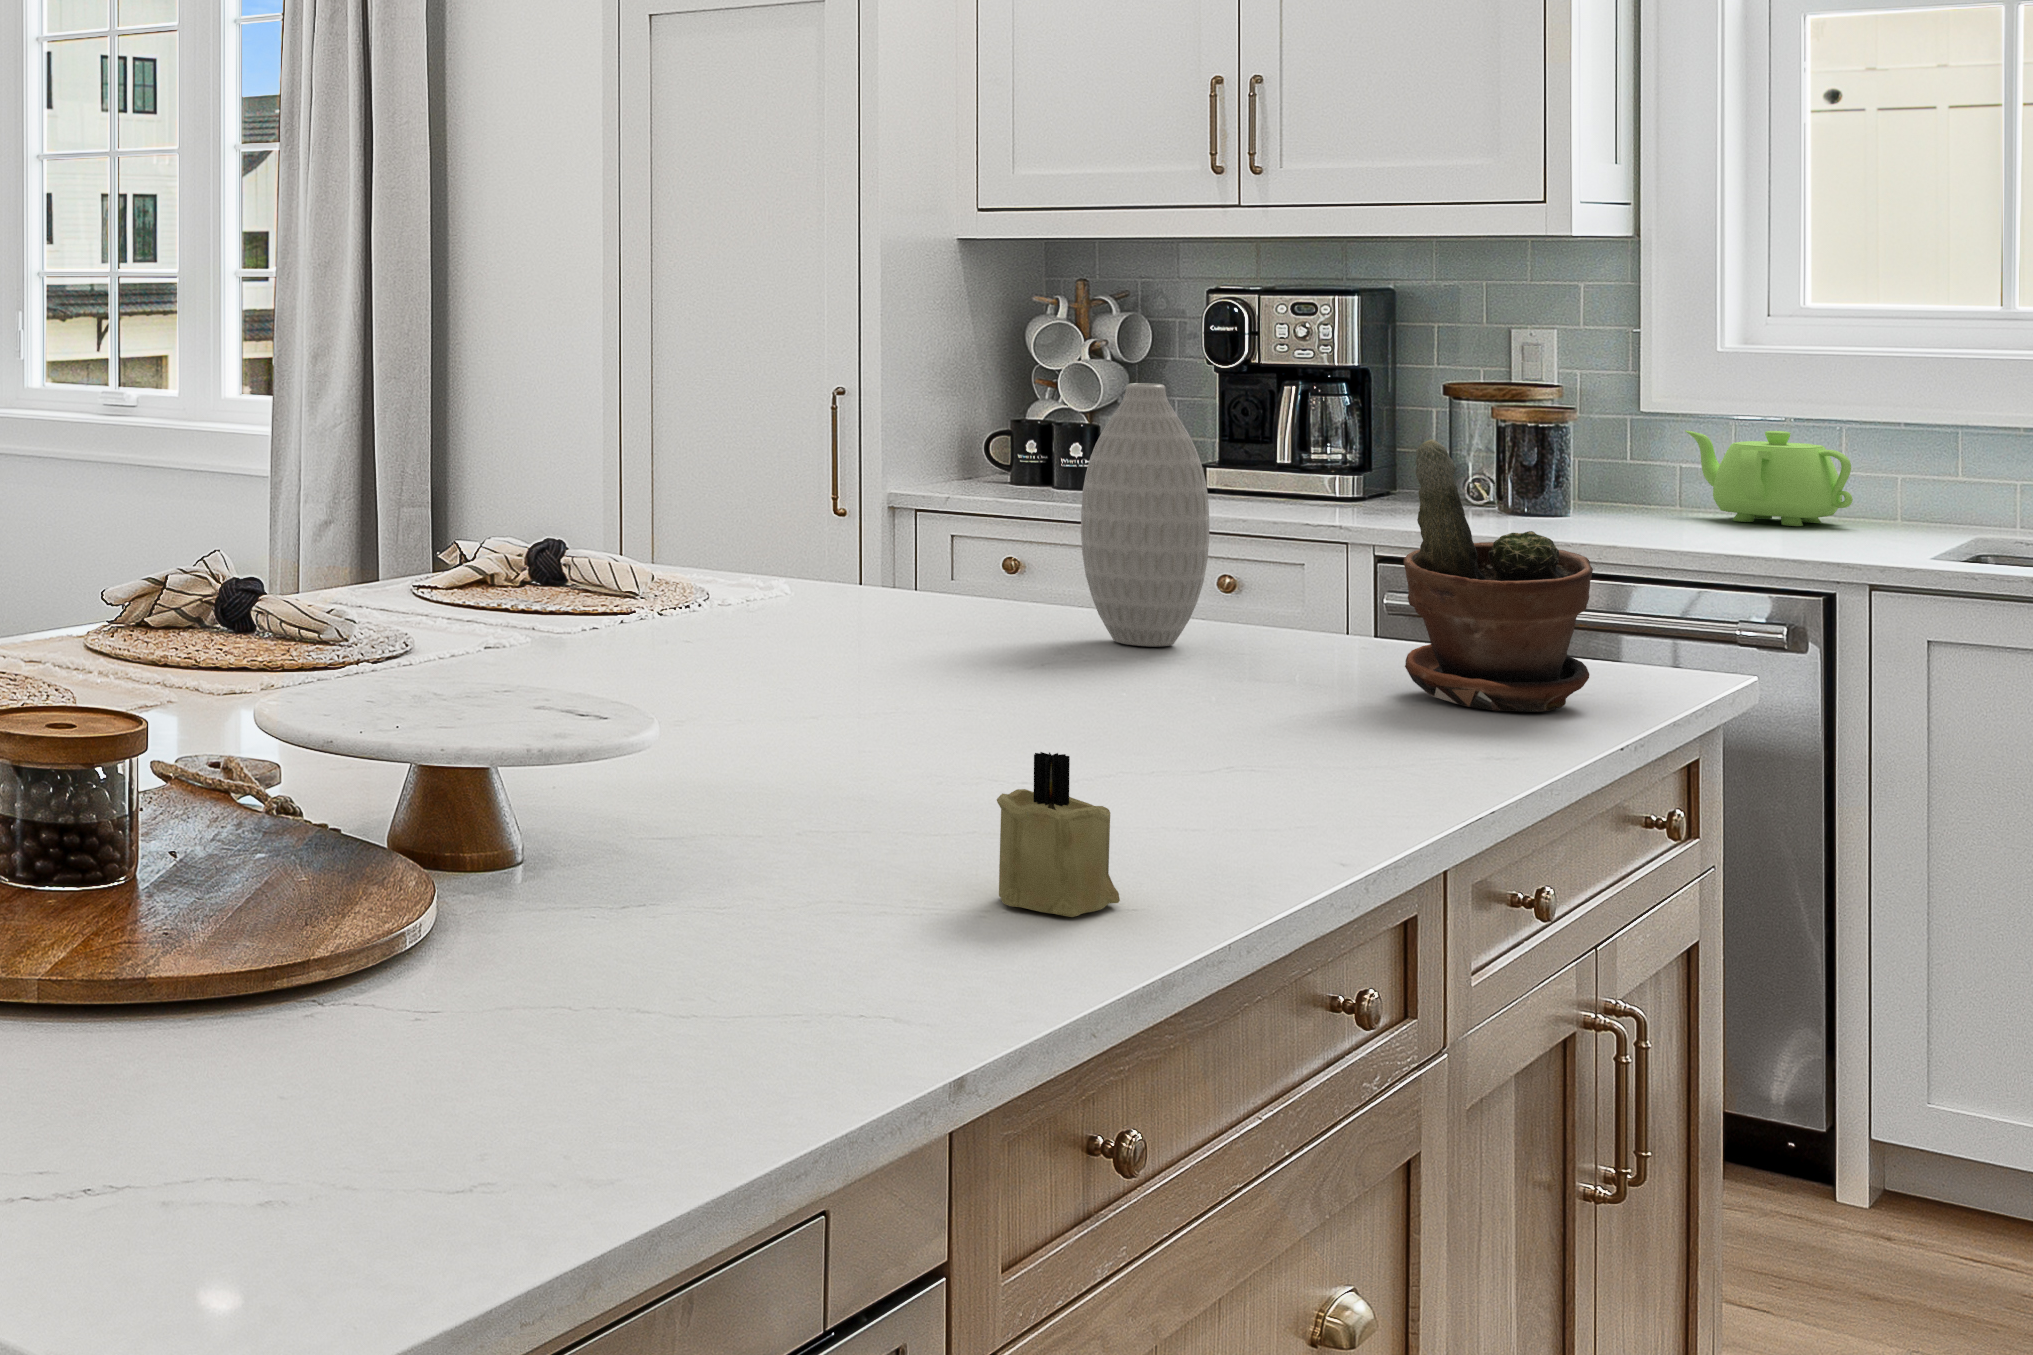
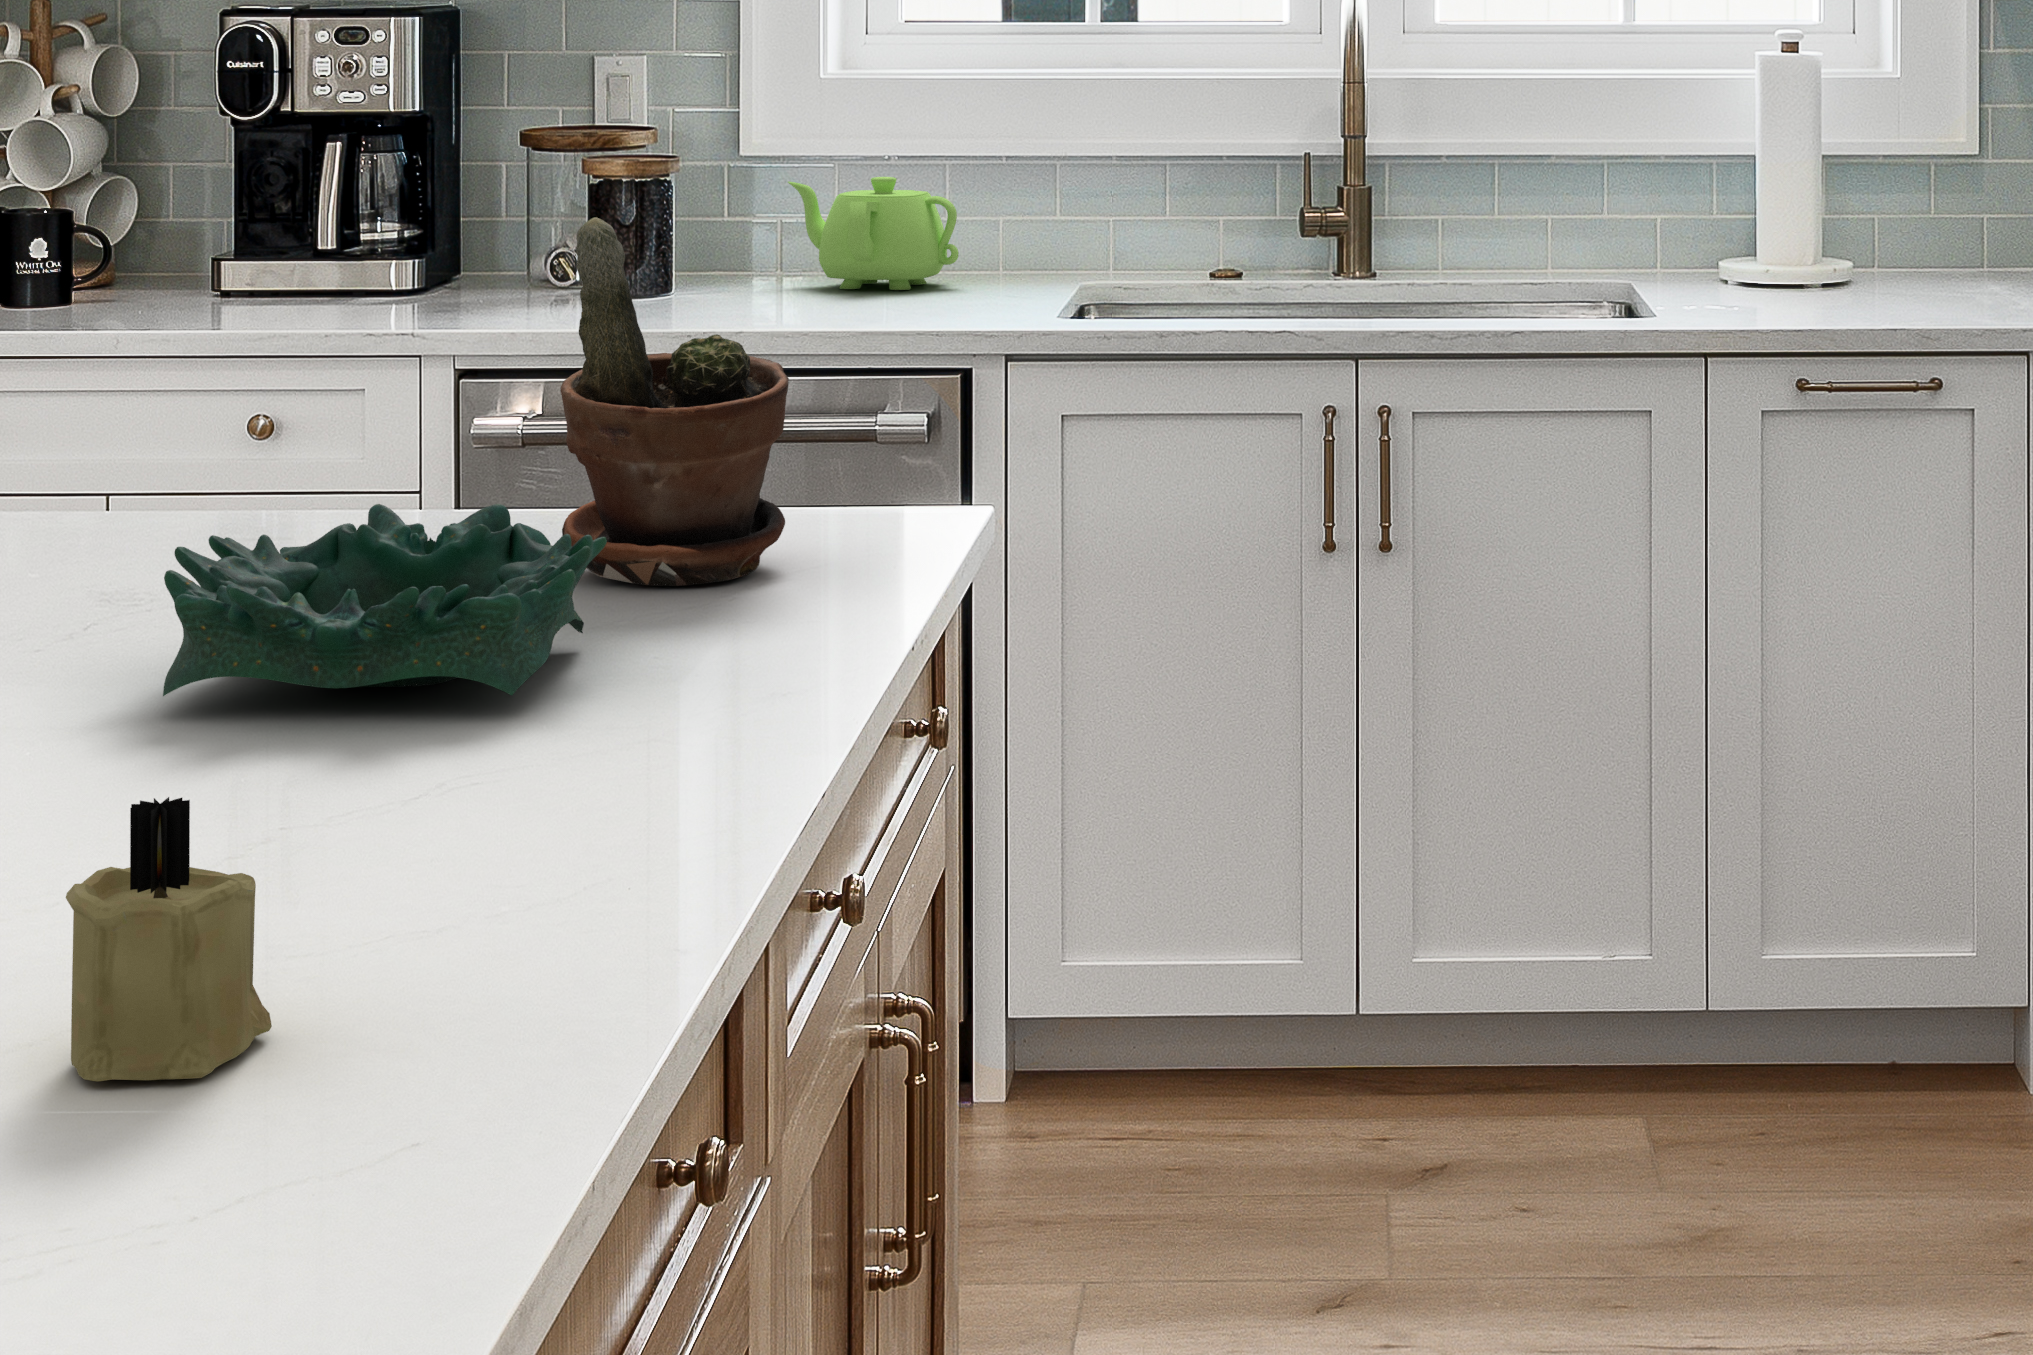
vase: present [1081,383,1209,647] -> none [101,156,286,552]
decorative bowl: none [1097,622,1420,756] -> present [163,504,607,696]

